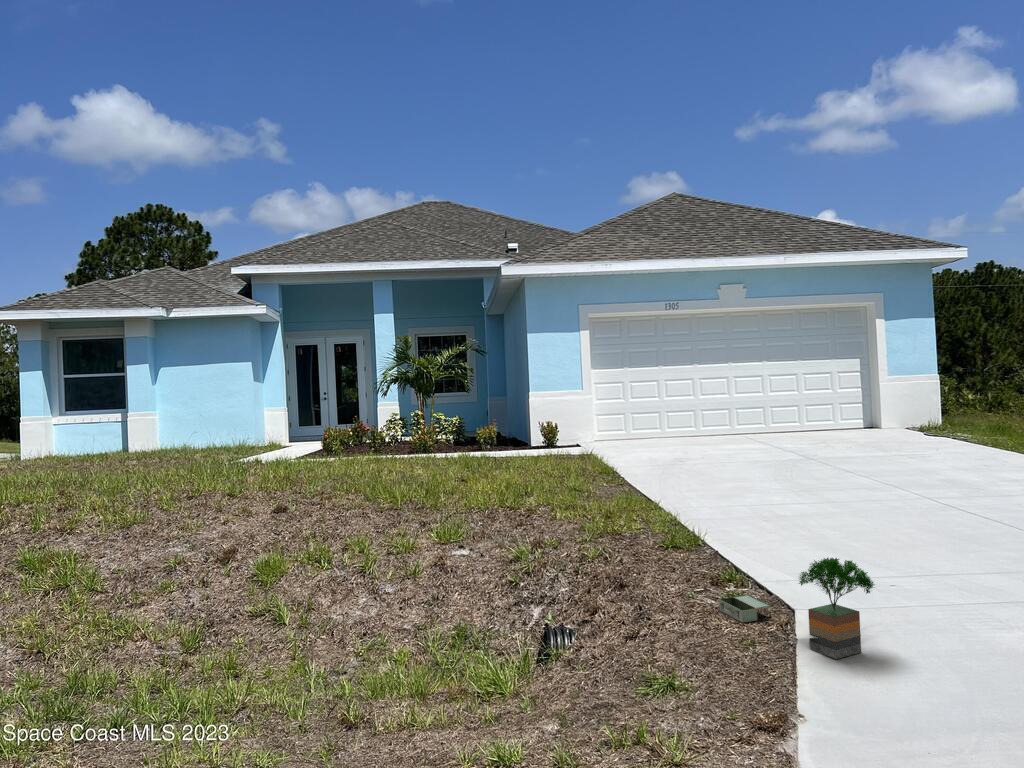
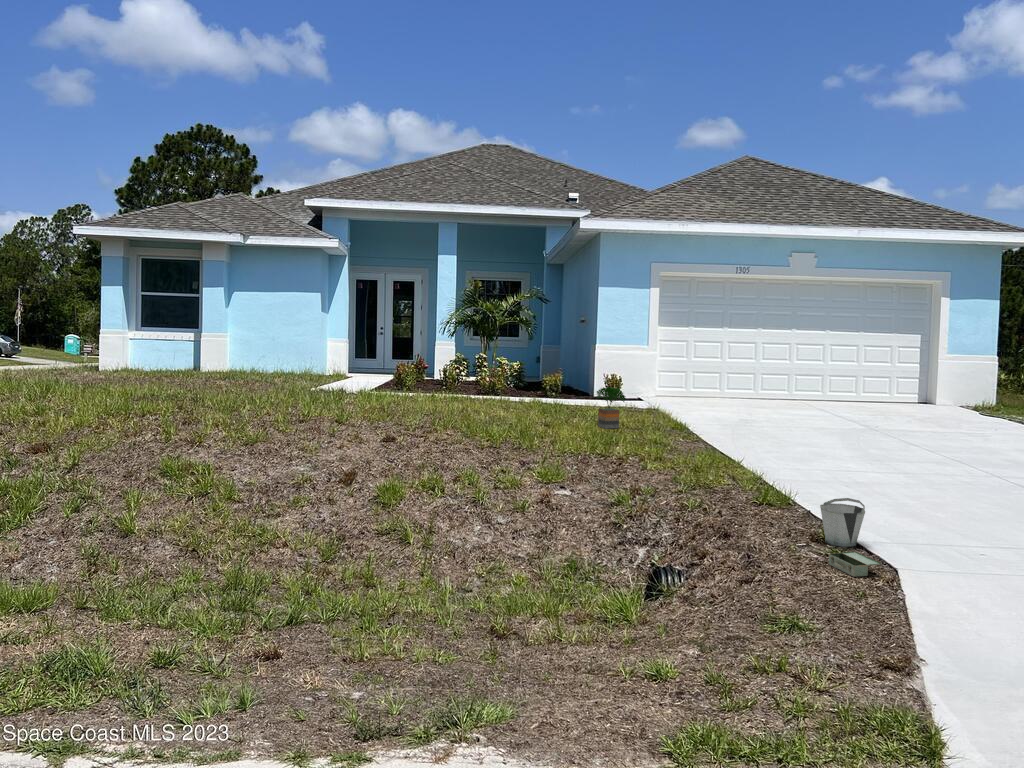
bucket: none [715,536,761,590] -> present [820,498,865,547]
potted tree: present [799,558,875,659] -> present [597,387,626,429]

